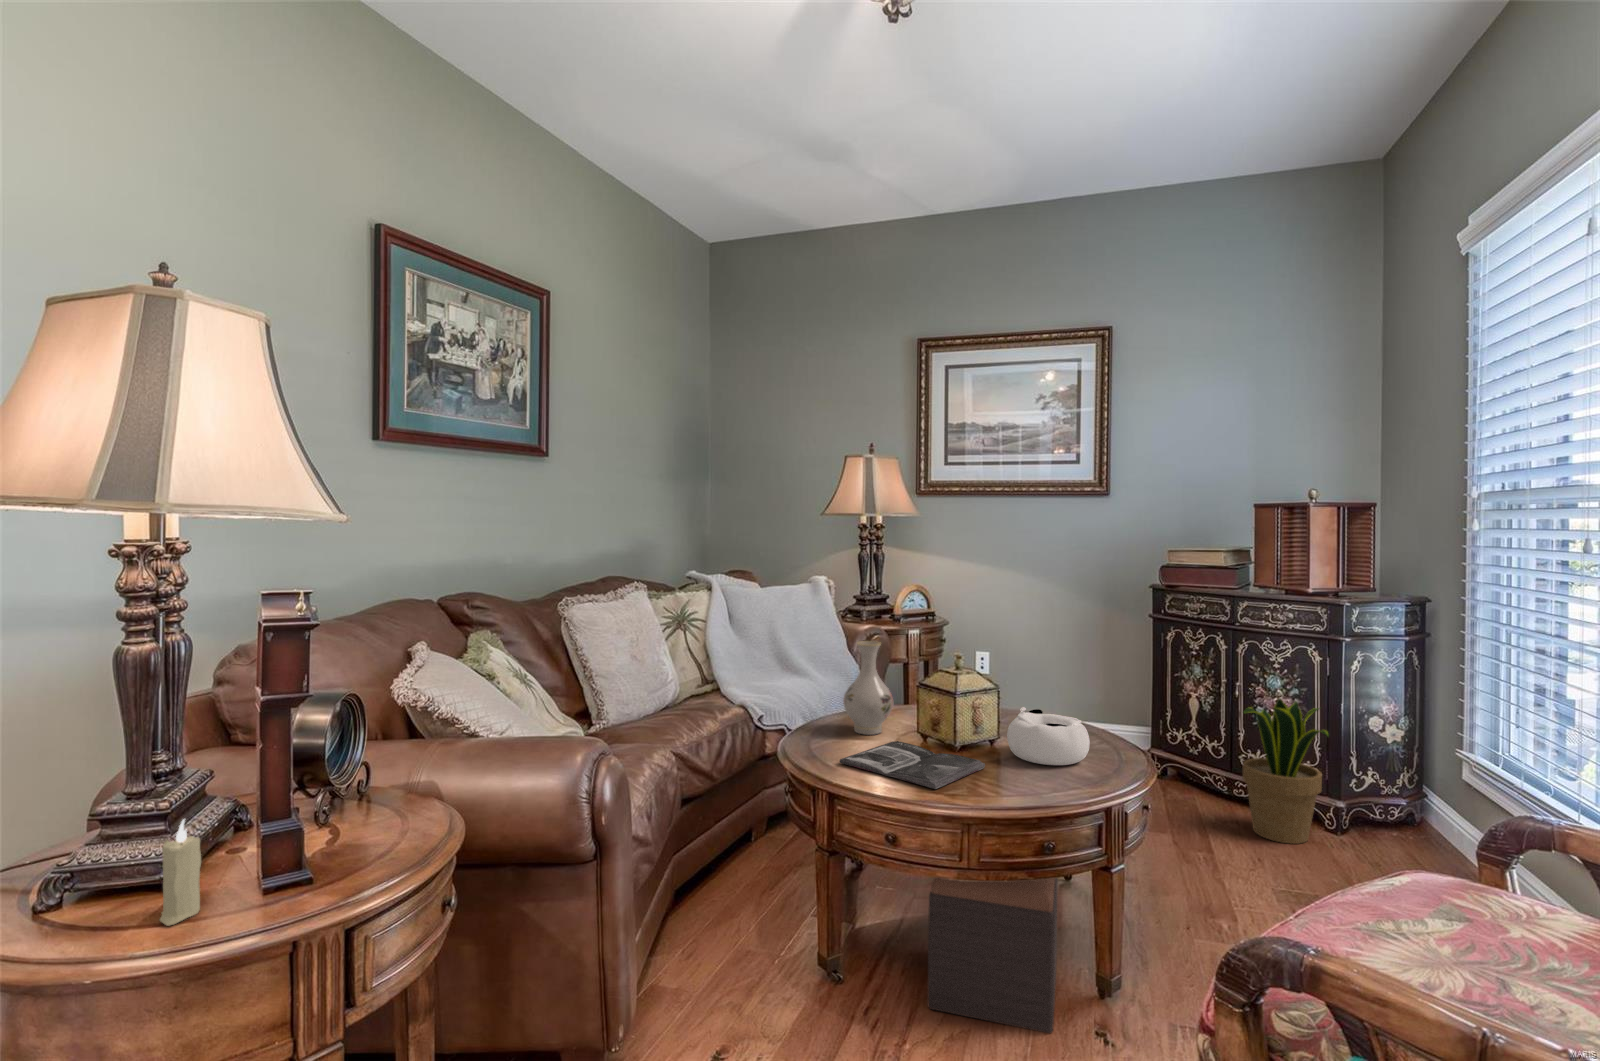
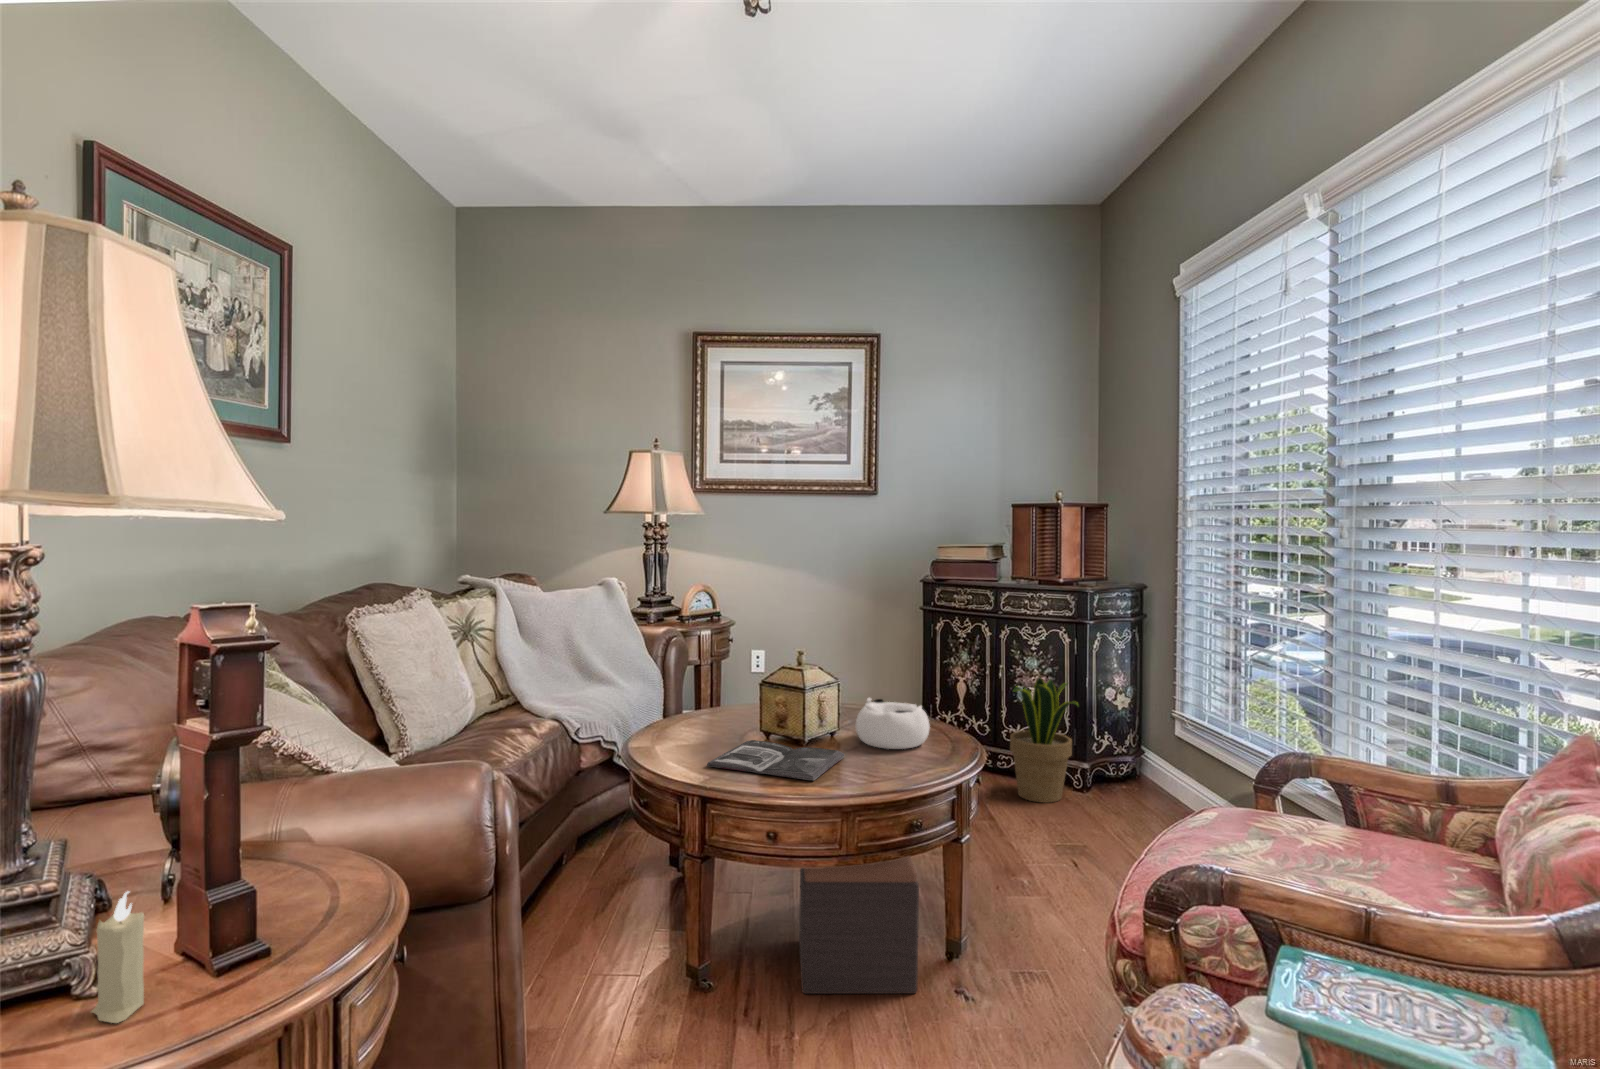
vase: present [843,641,894,735] -> none [689,643,740,737]

